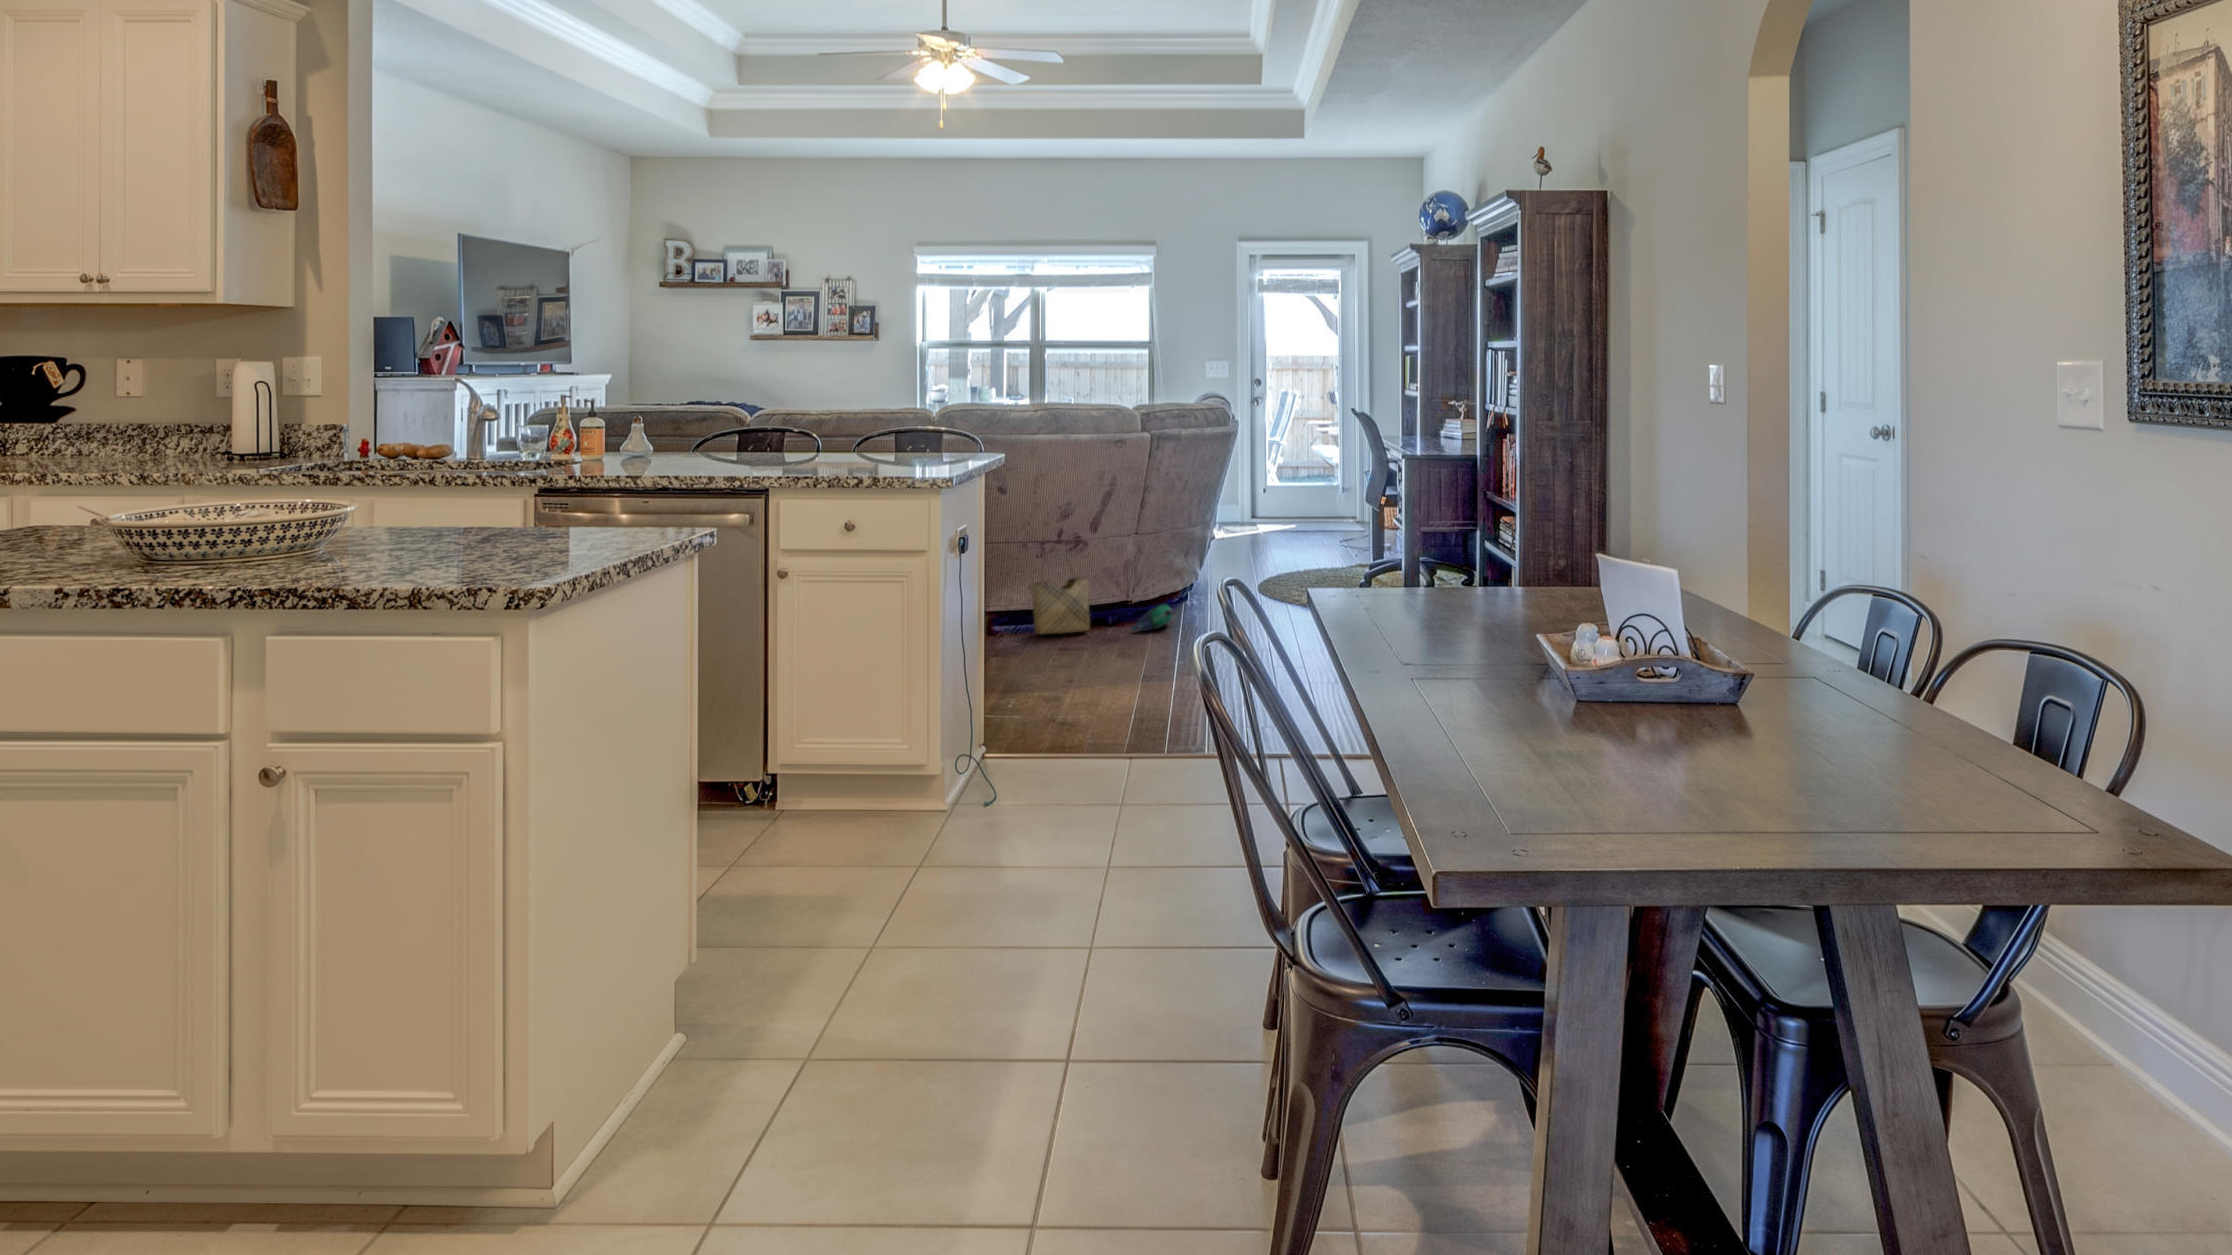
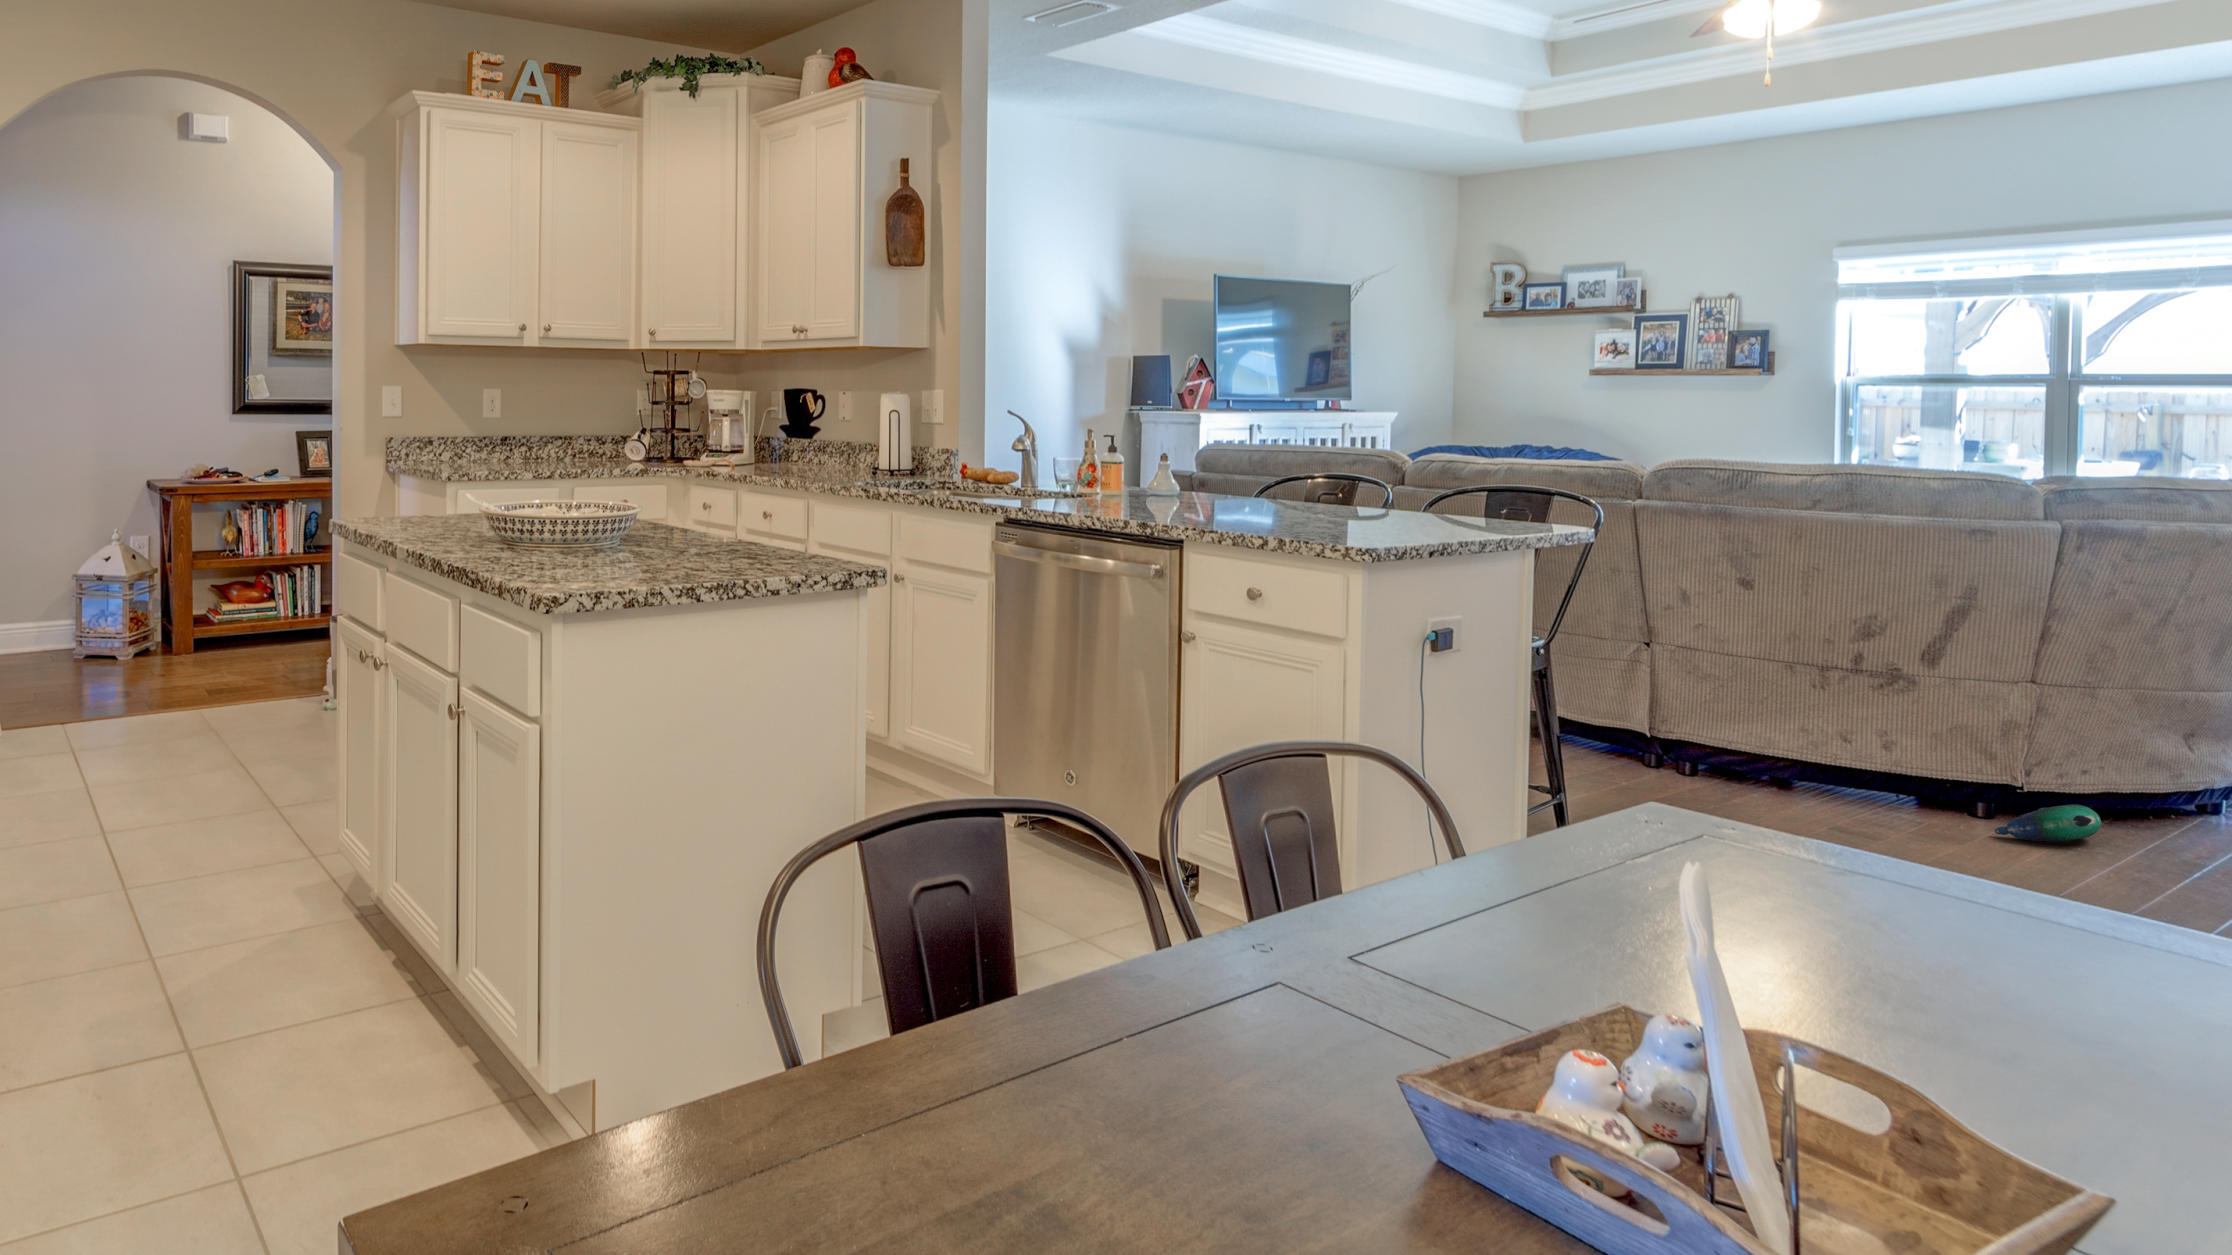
woven basket: present [1032,550,1090,634] -> none [1800,681,1916,815]

